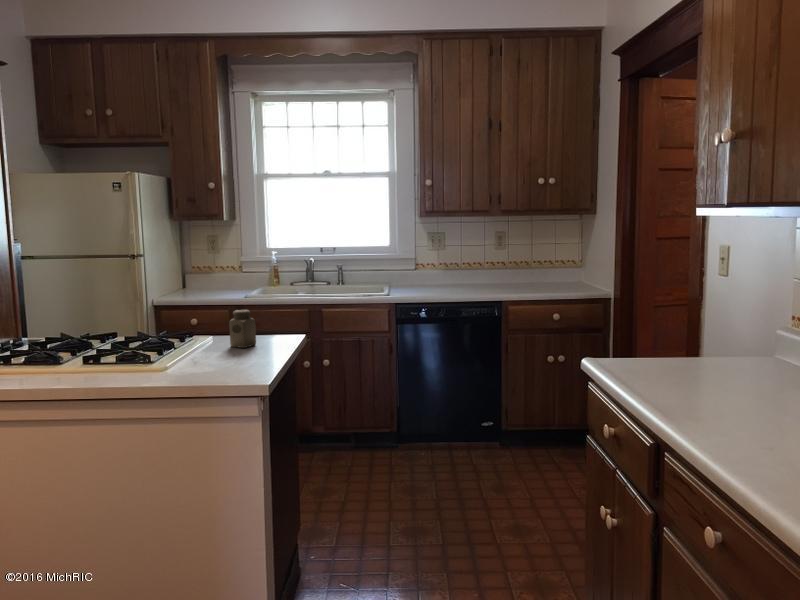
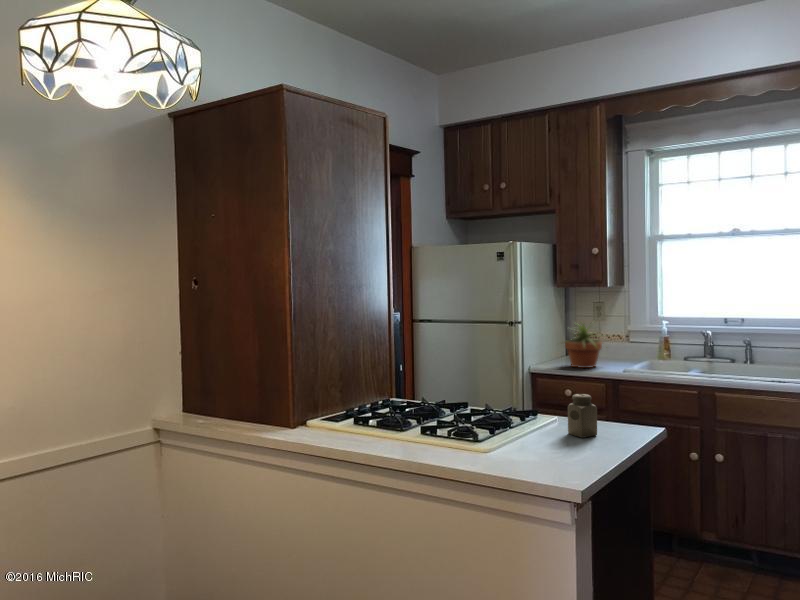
potted plant: none [178,252,231,297] -> present [564,324,603,368]

